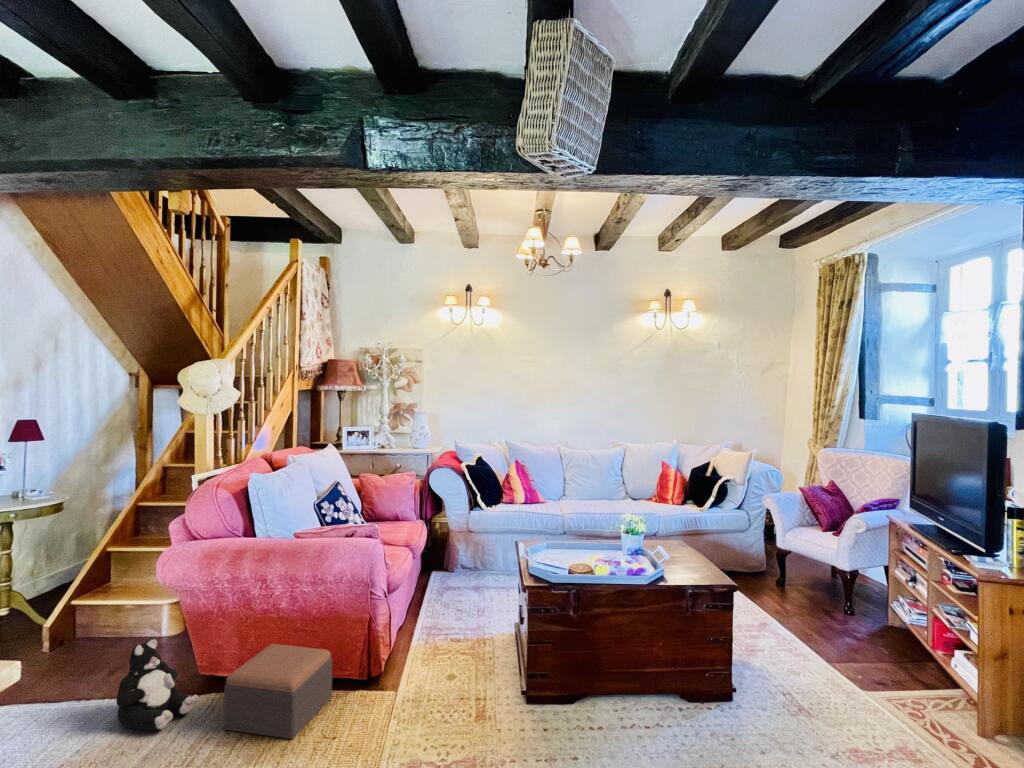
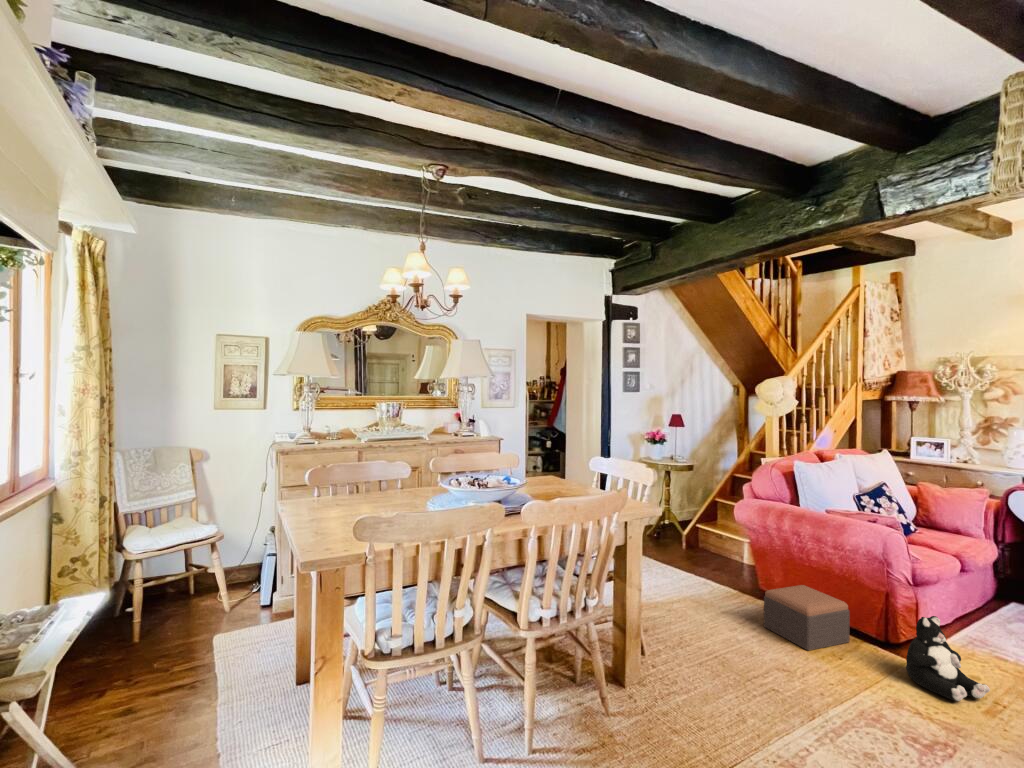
plush toy: present [117,638,199,730] -> present [906,616,990,701]

